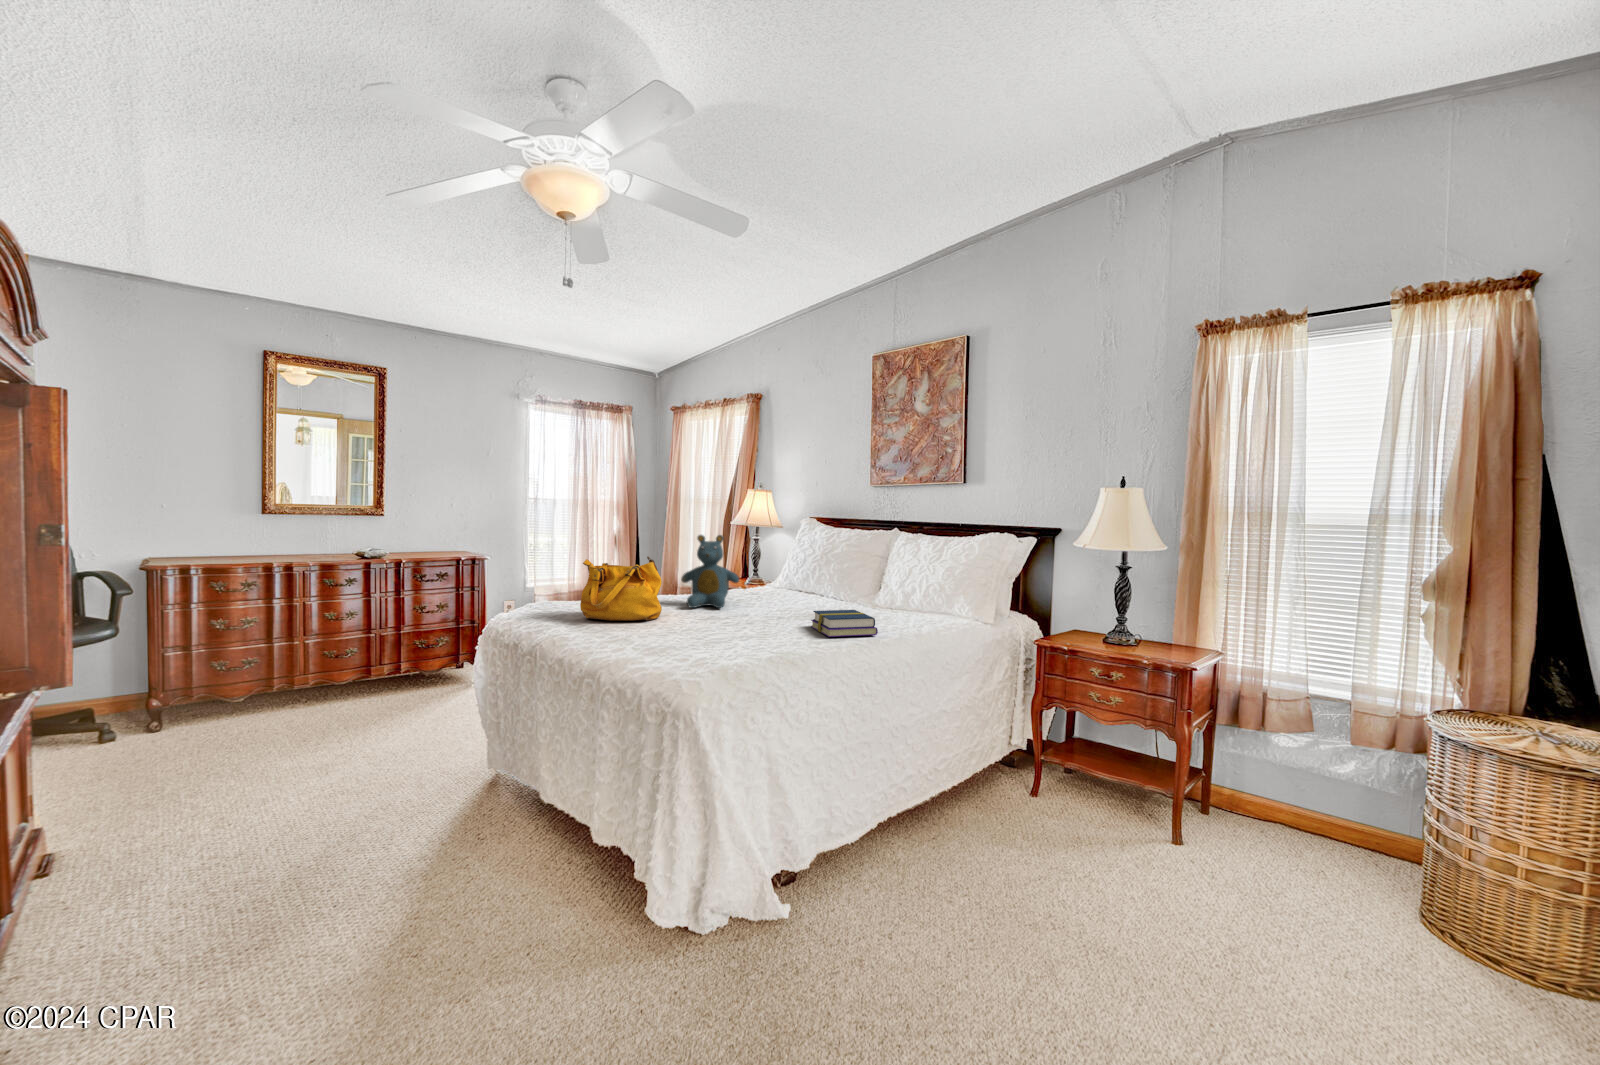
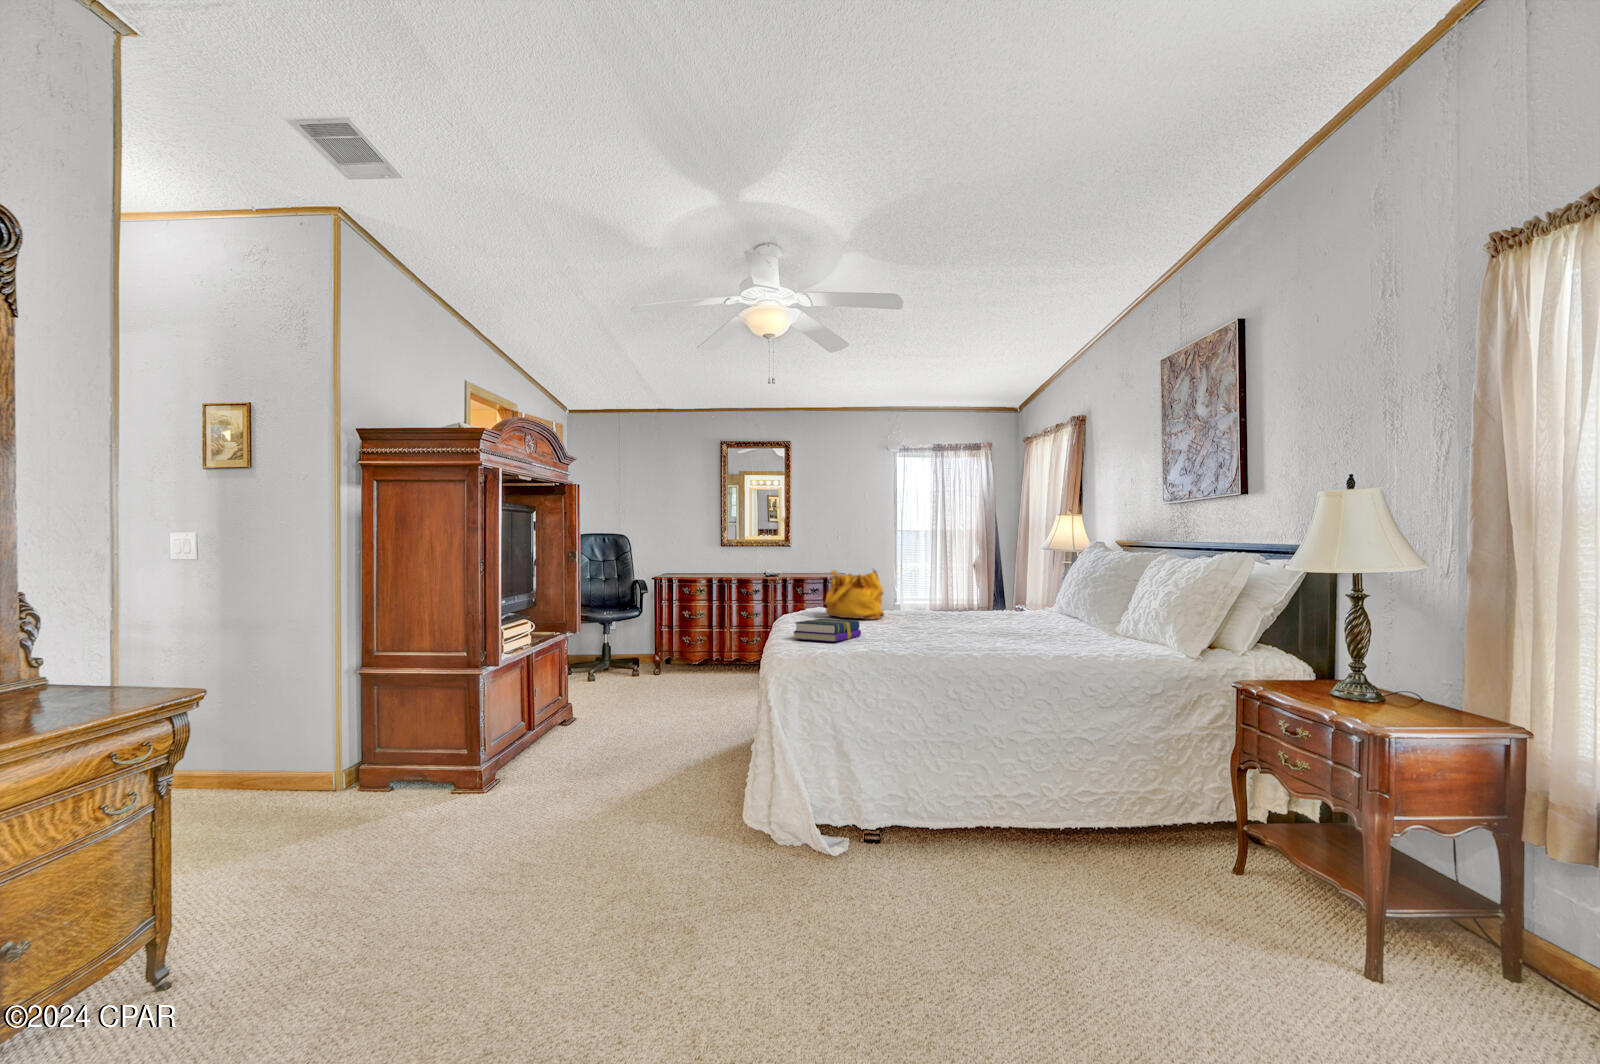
teddy bear: present [681,535,739,608] -> none [918,553,971,618]
book: present [811,610,878,637] -> present [793,619,861,642]

